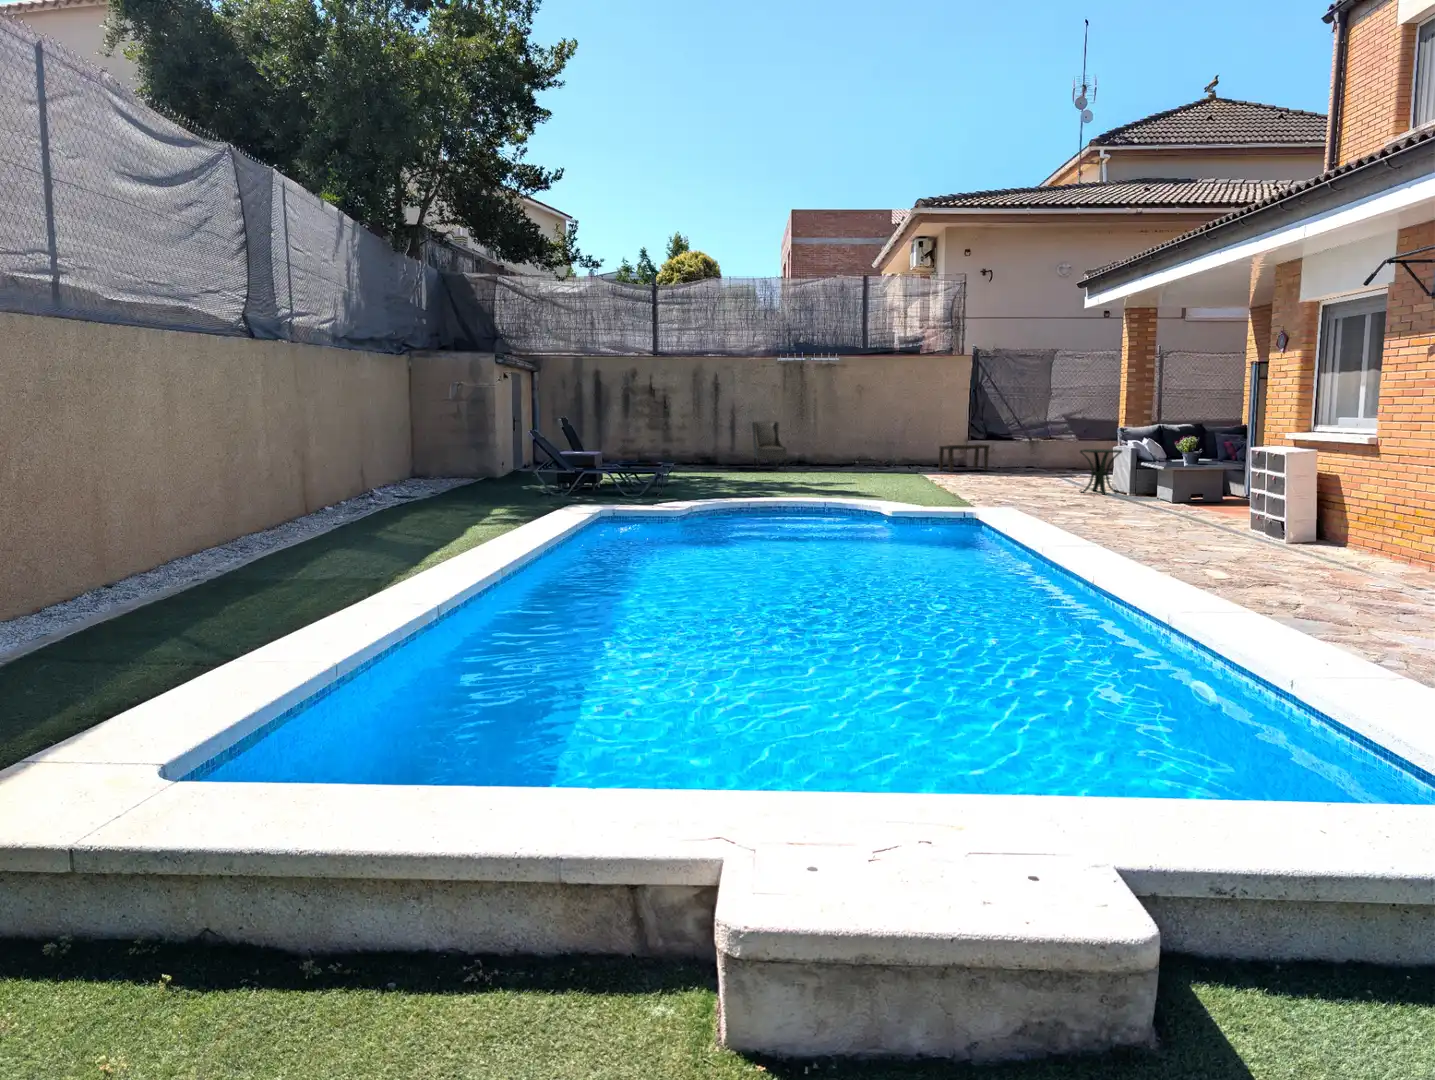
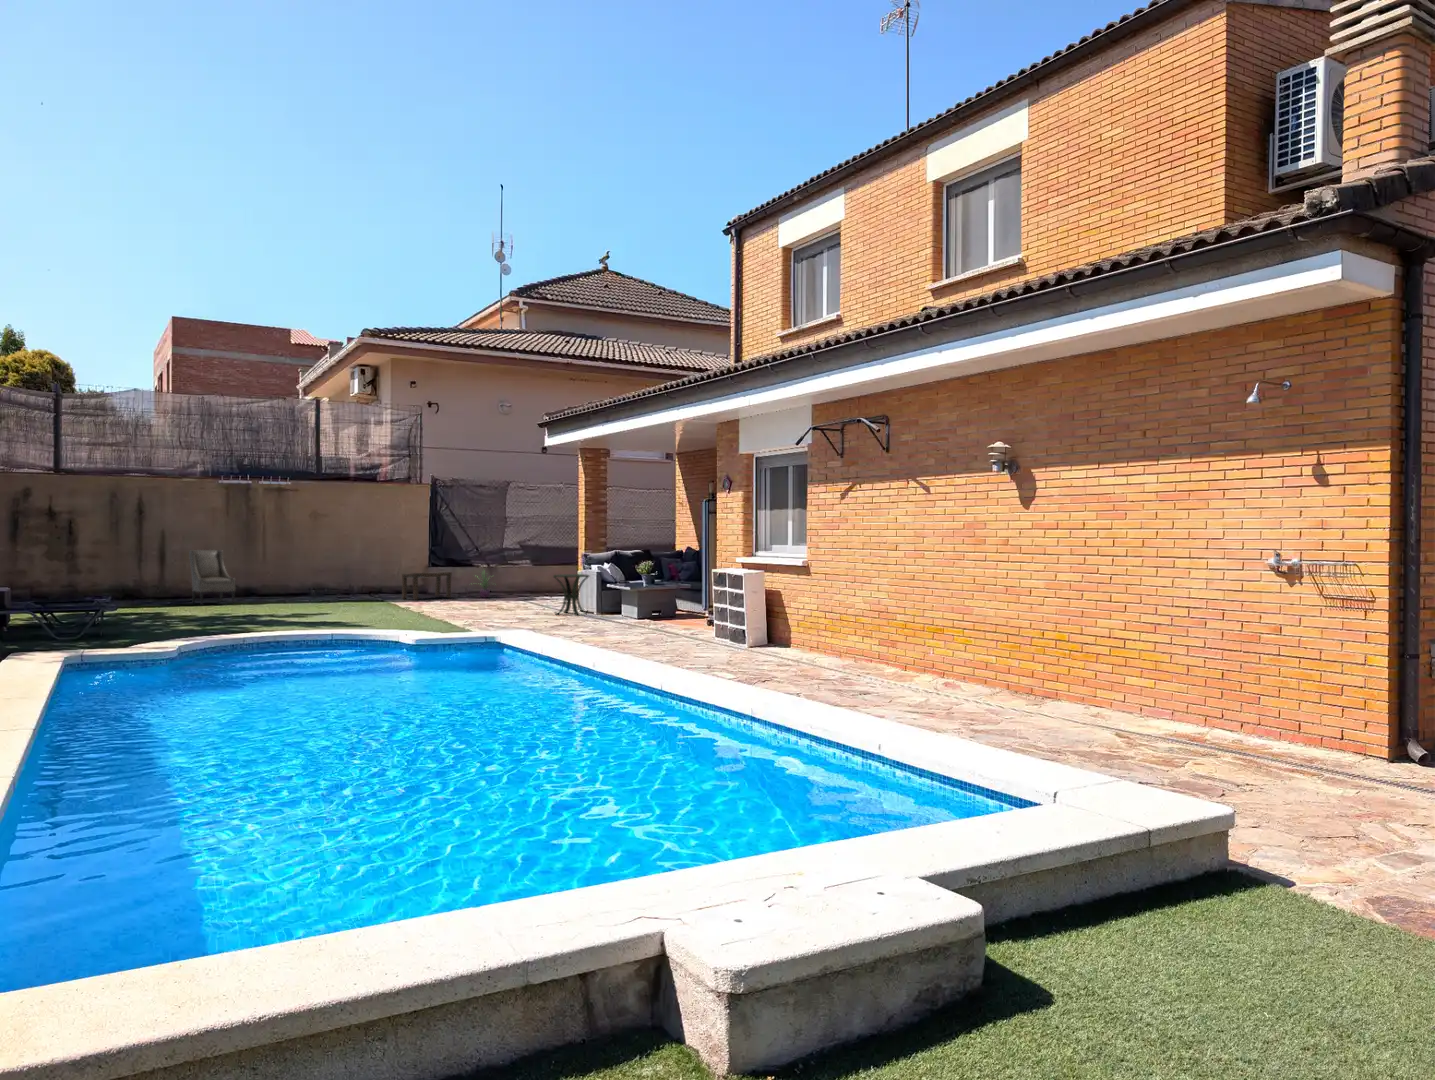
decorative plant: none [1007,443,1038,472] -> present [480,573,490,598]

